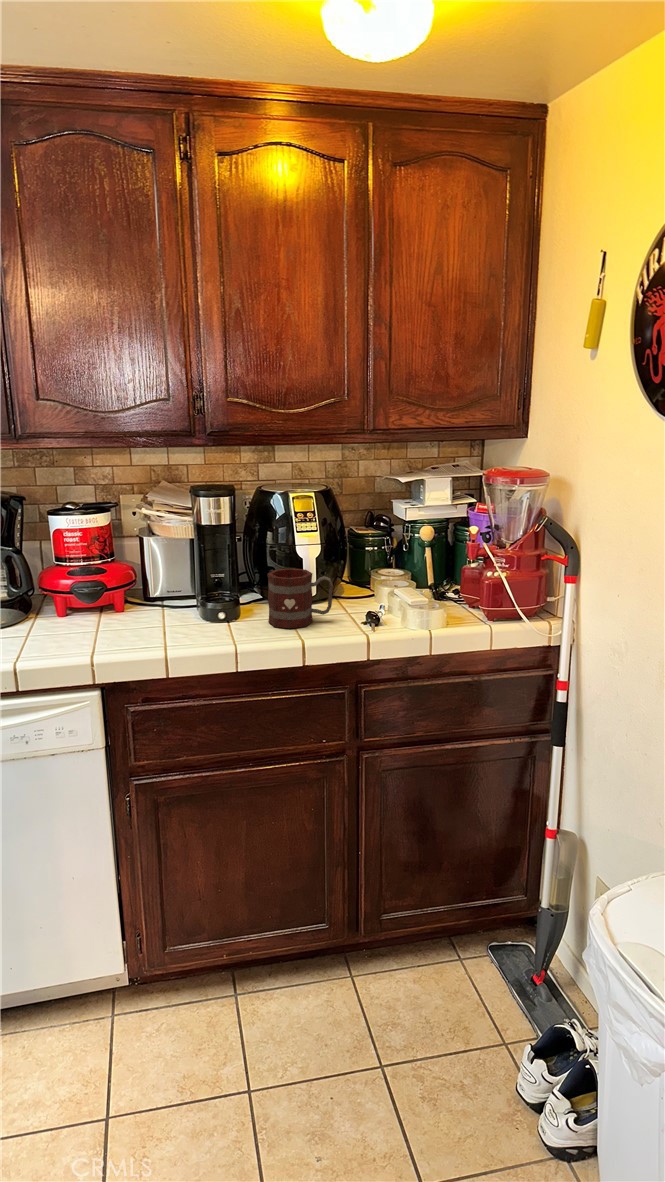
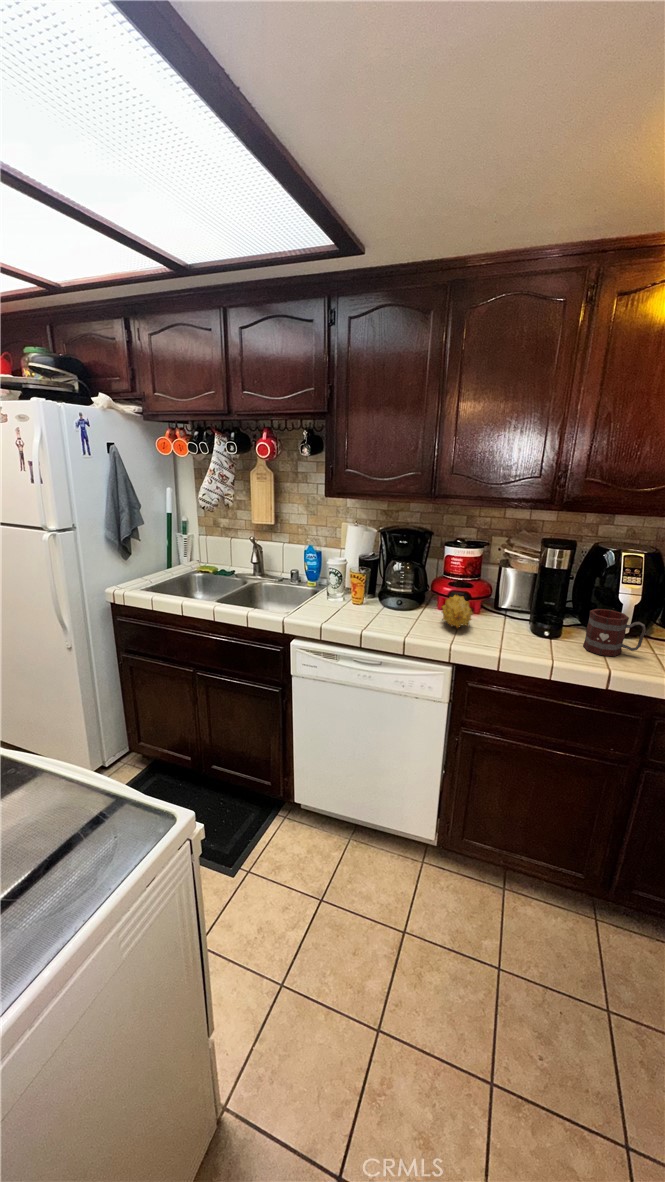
fruit: none [63,585,123,639] -> present [442,595,473,628]

